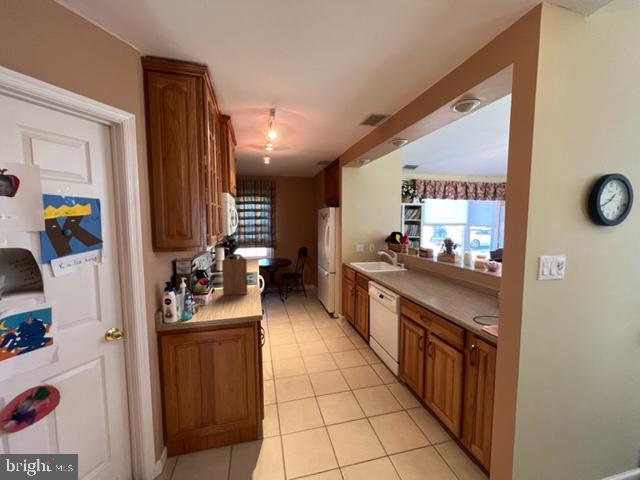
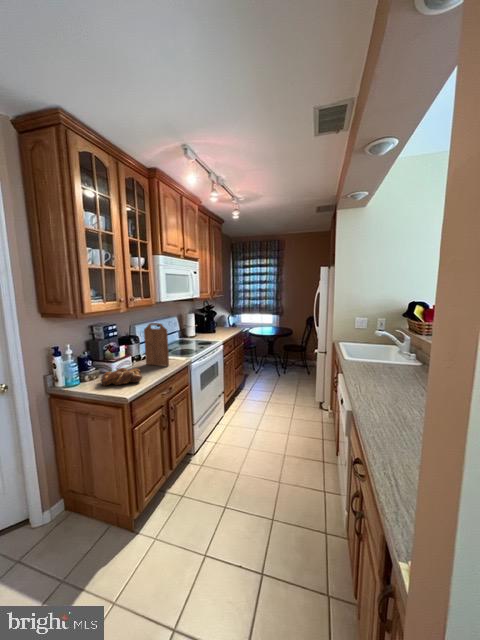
bread loaf: none [212,295,249,313] -> present [101,368,142,386]

